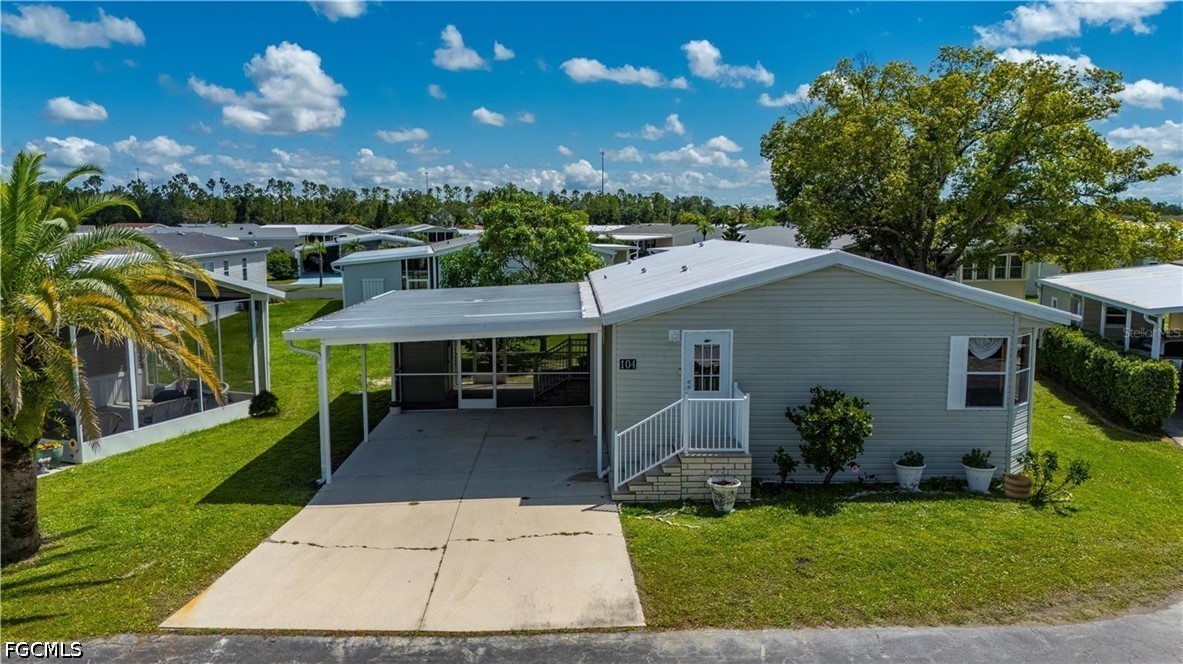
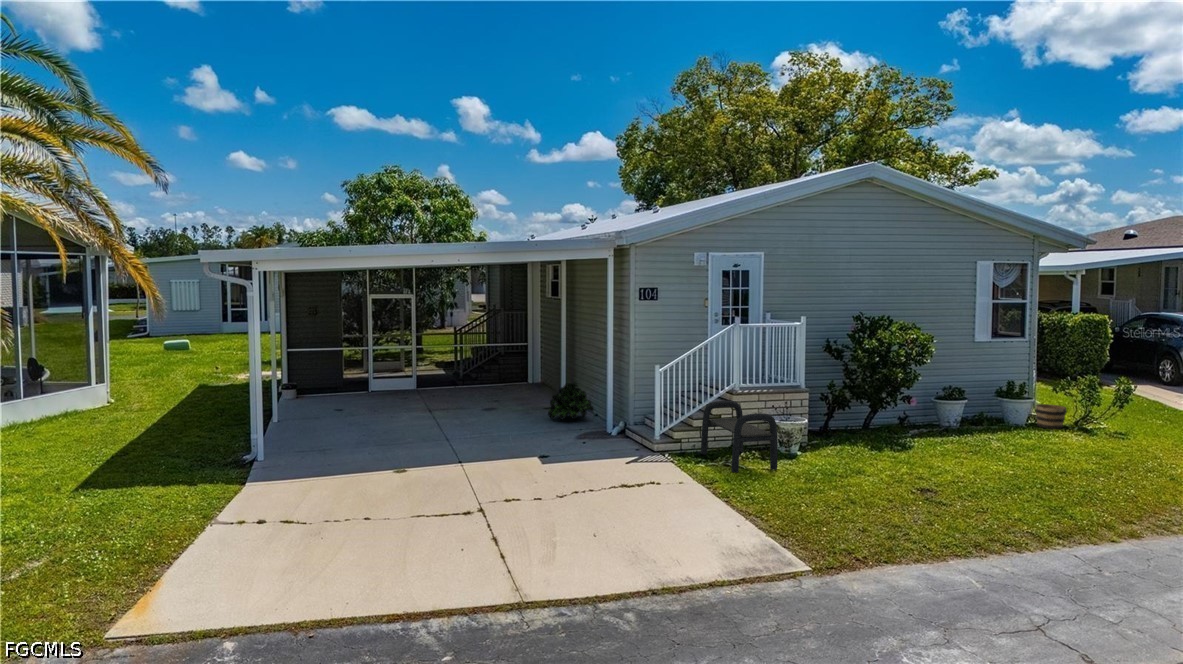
potted plant: present [248,389,280,417] -> present [548,383,593,419]
bench: none [651,463,698,528] -> present [701,401,777,473]

